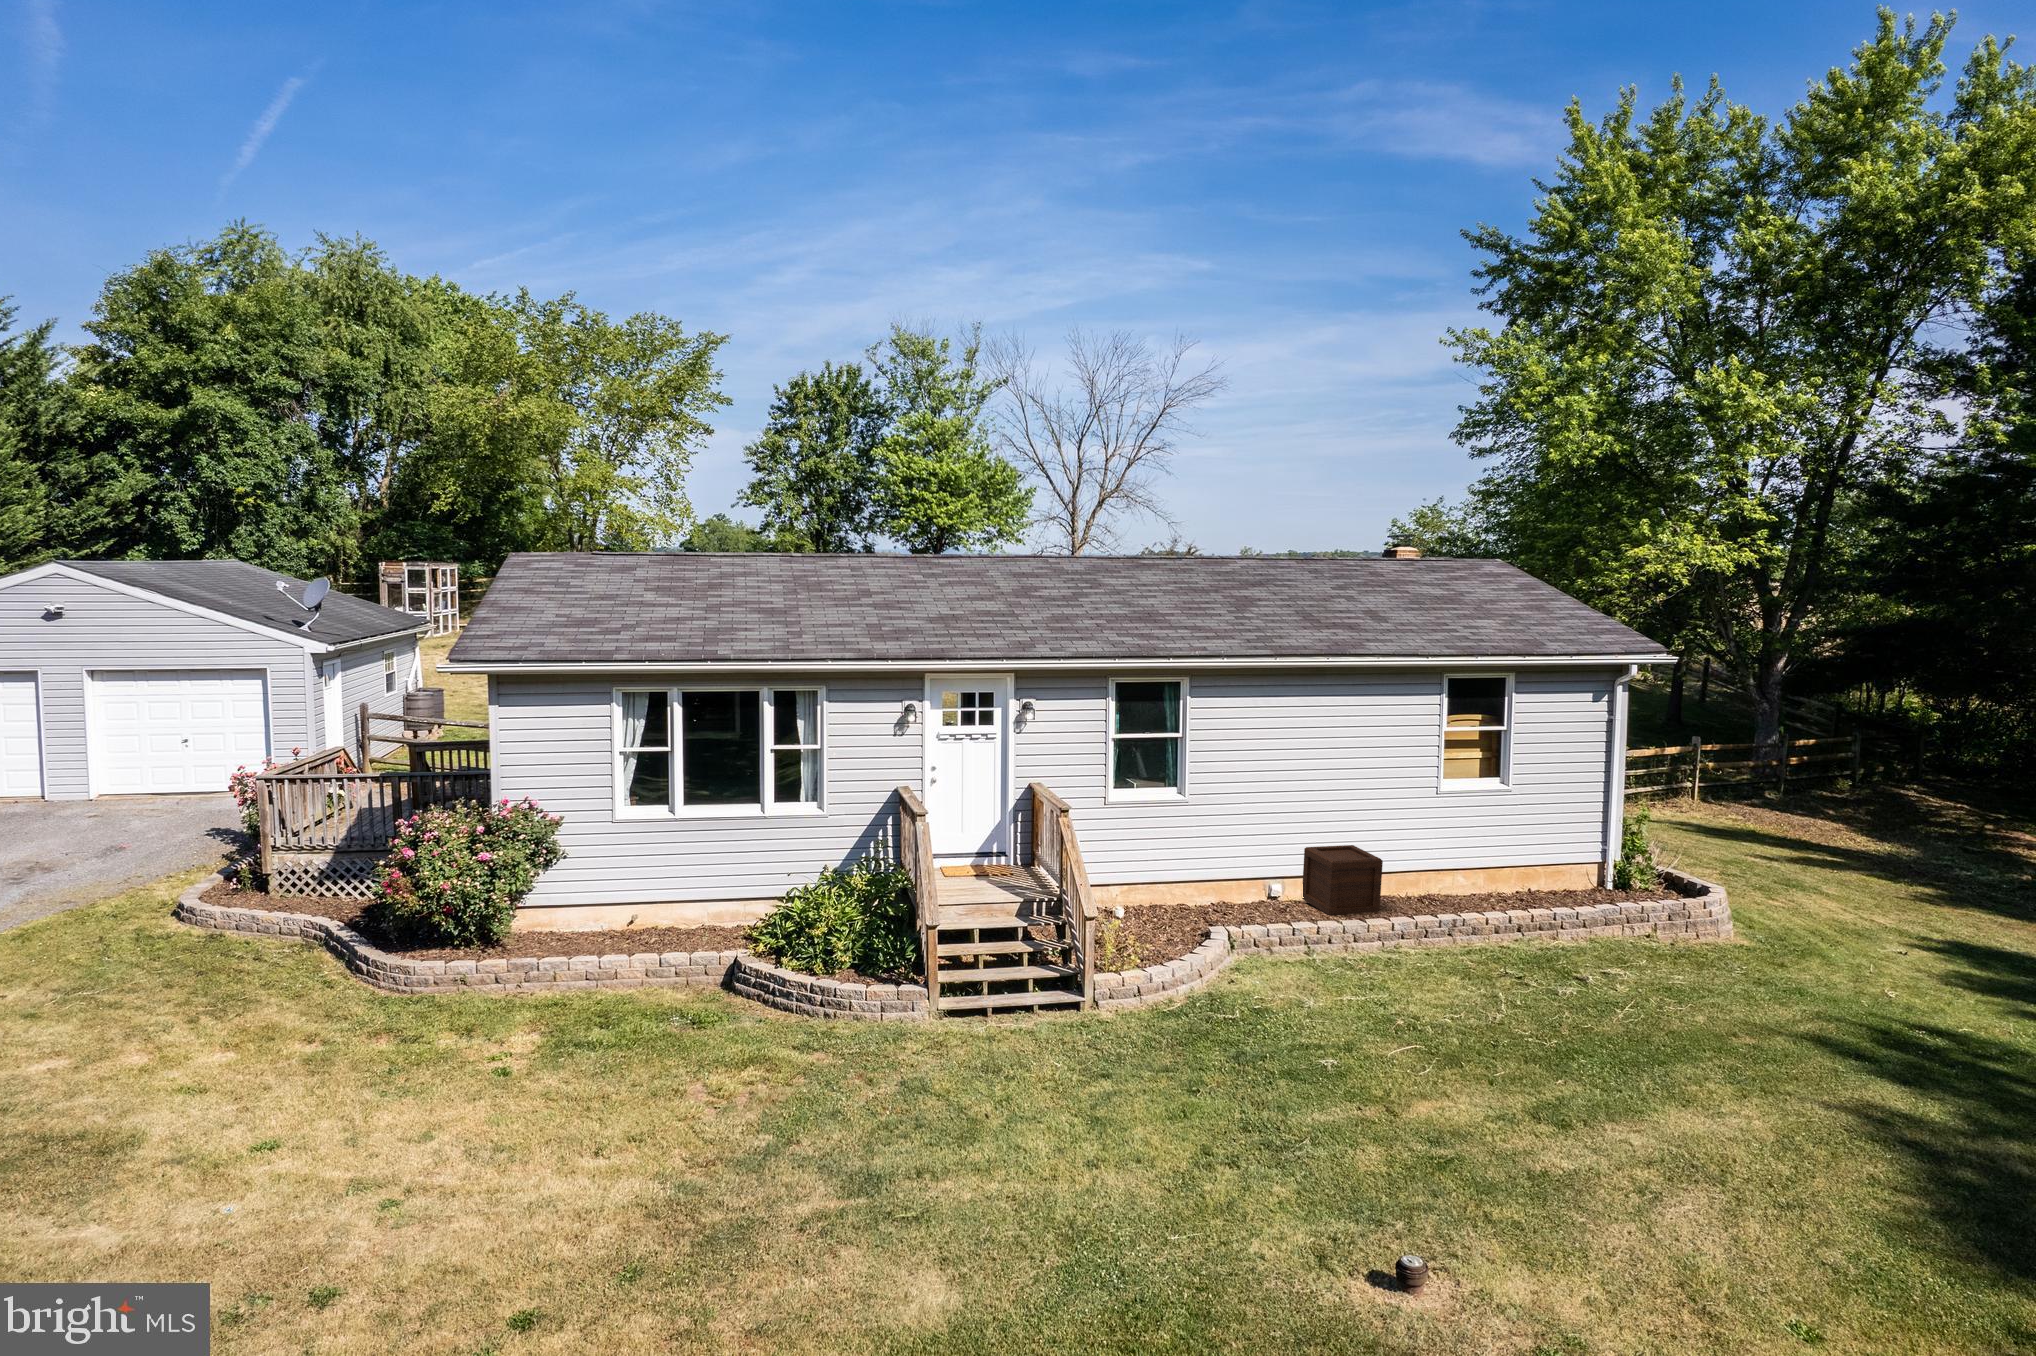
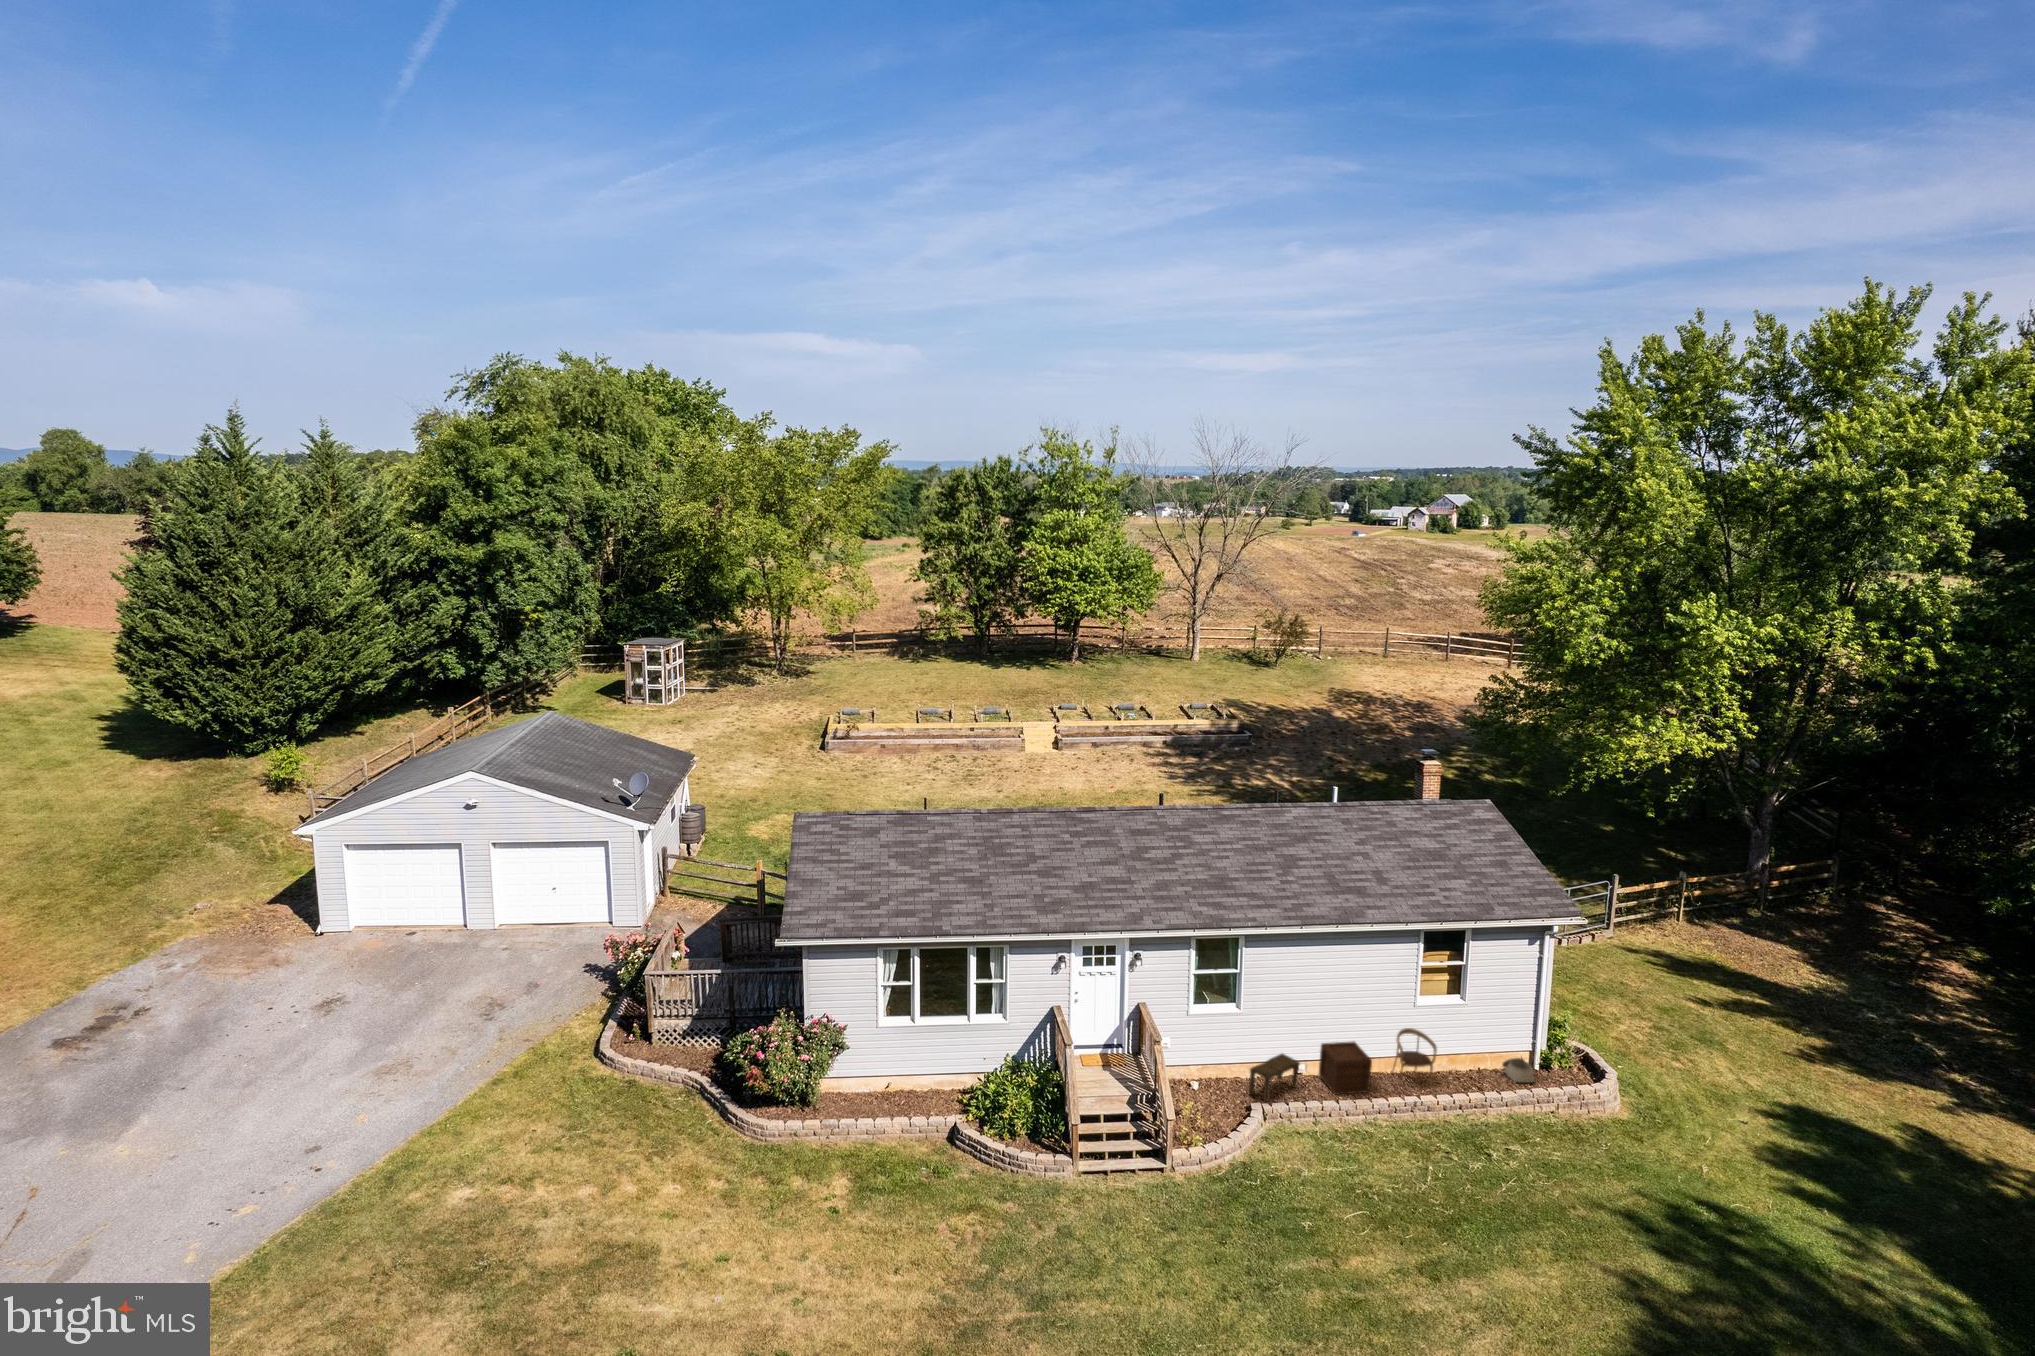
chair: none [1406,824,1473,905] -> present [1392,1028,1437,1085]
bench: none [1201,864,1276,926] -> present [1249,1054,1300,1101]
basket: none [1561,864,1615,898] -> present [1502,1058,1535,1083]

